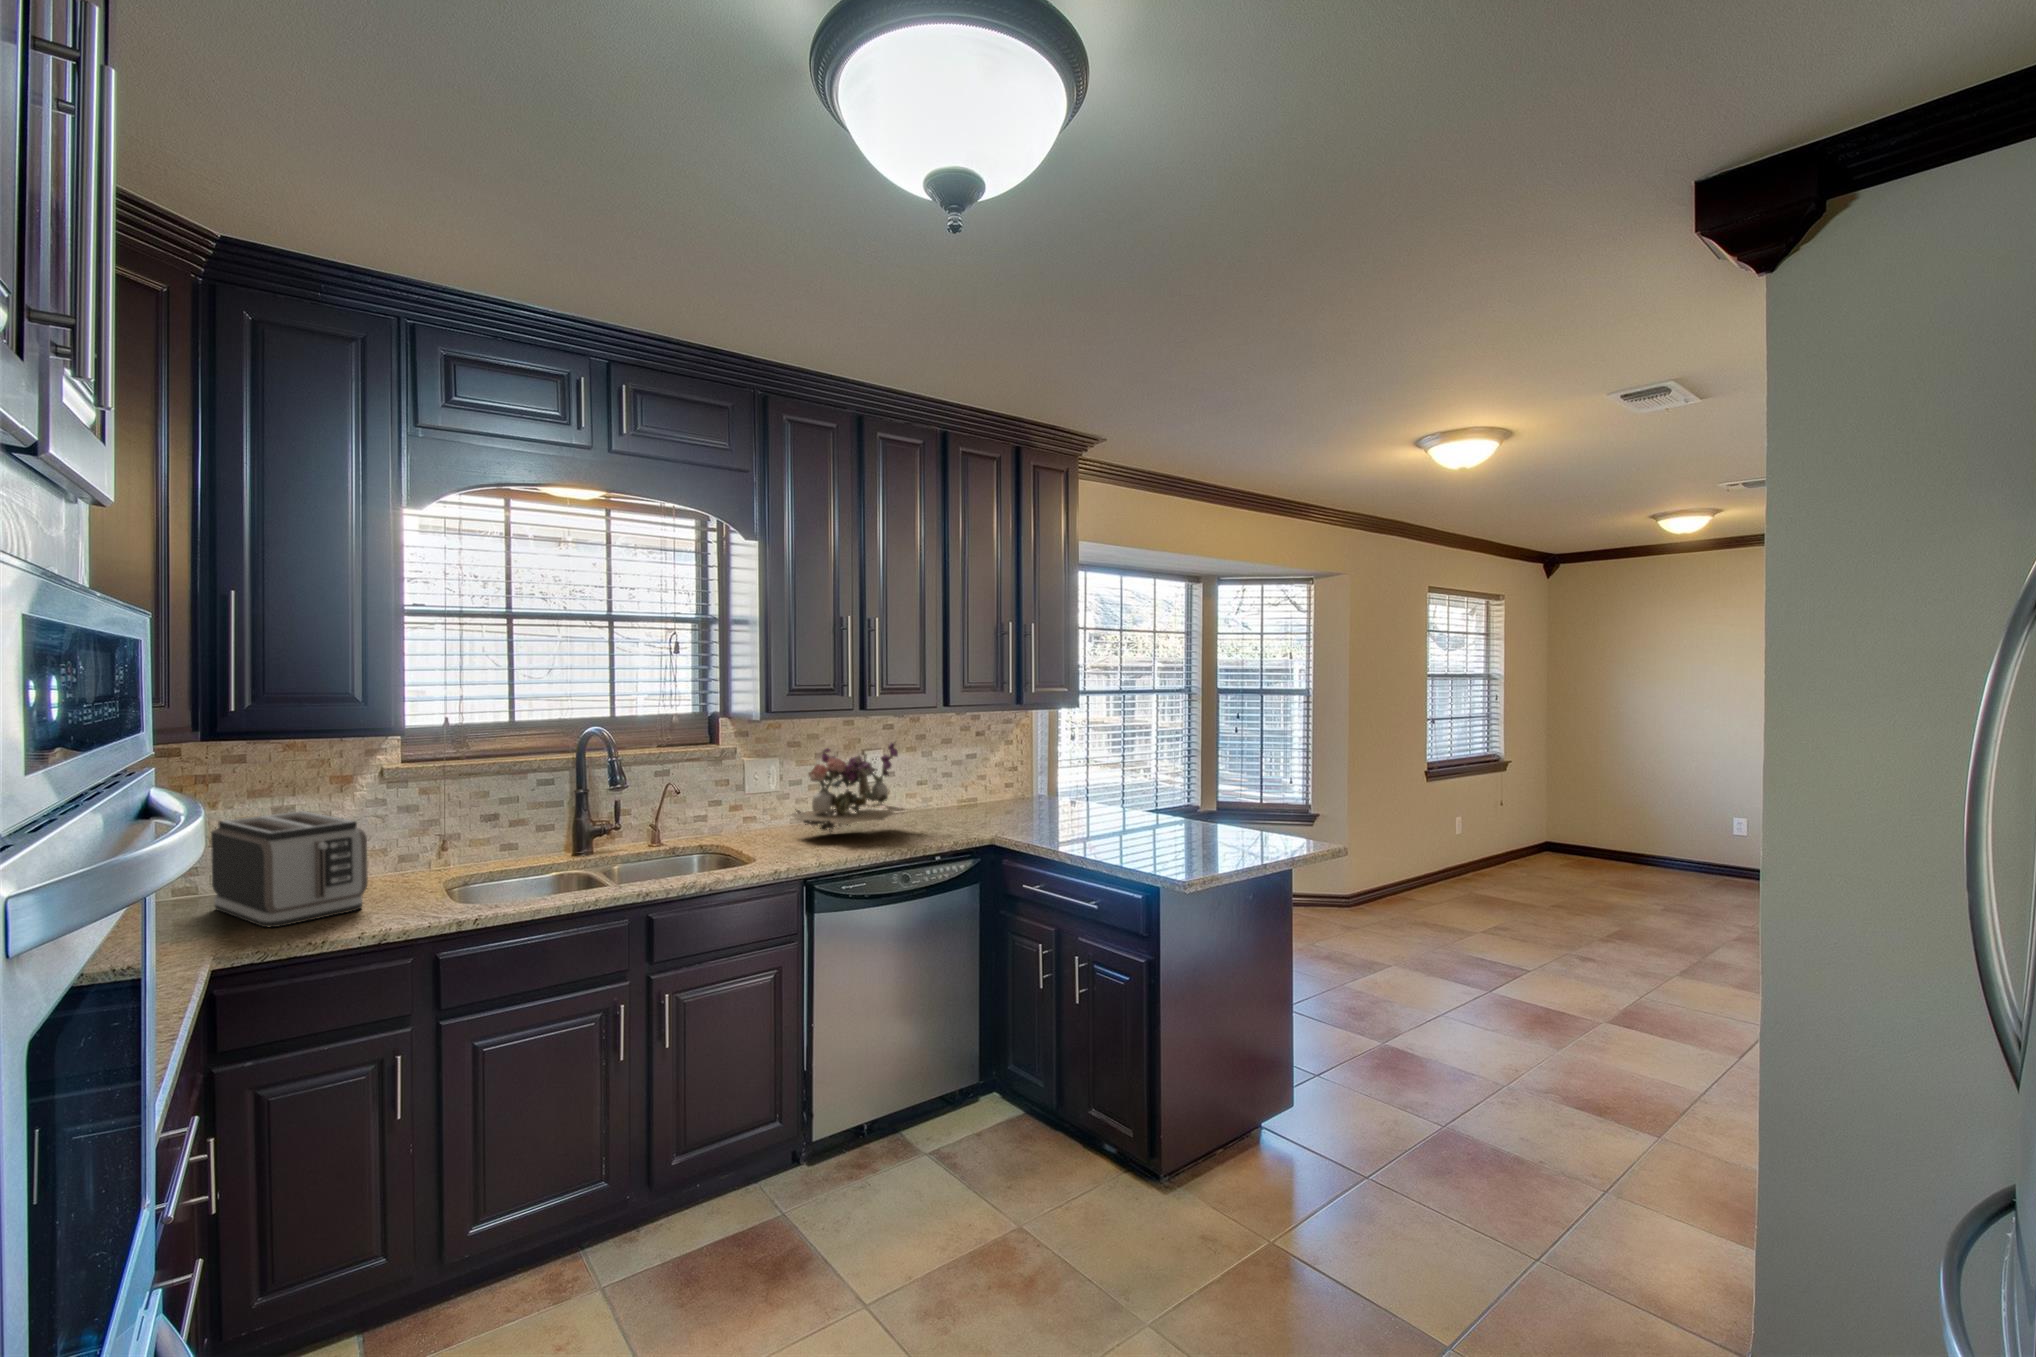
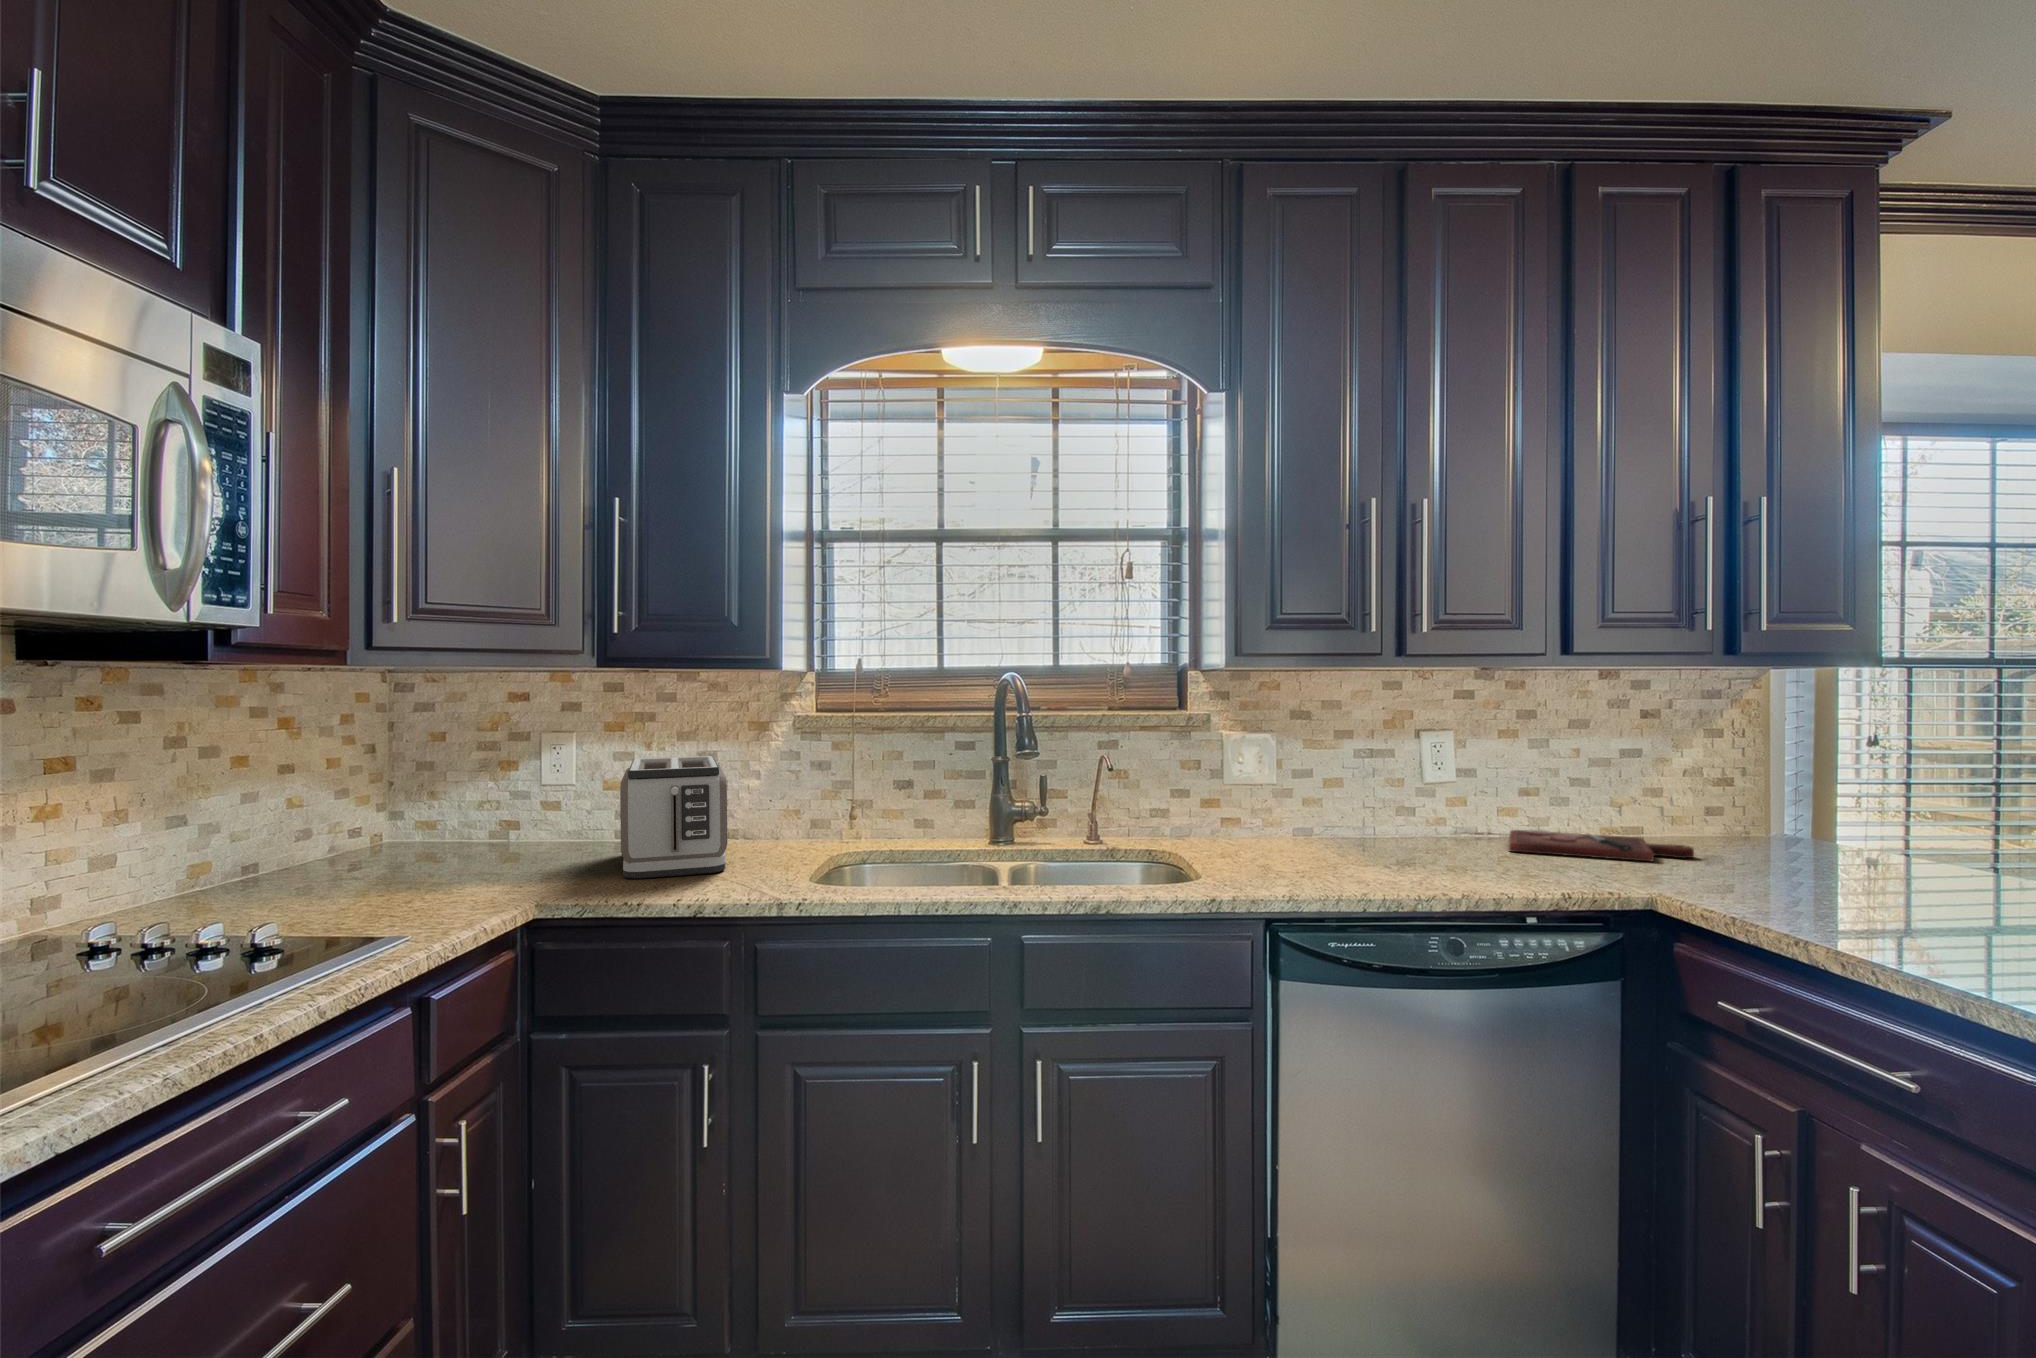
flower arrangement: present [790,742,905,834] -> none [1275,710,1479,857]
cutting board: none [912,805,1004,821] -> present [1509,830,1694,862]

